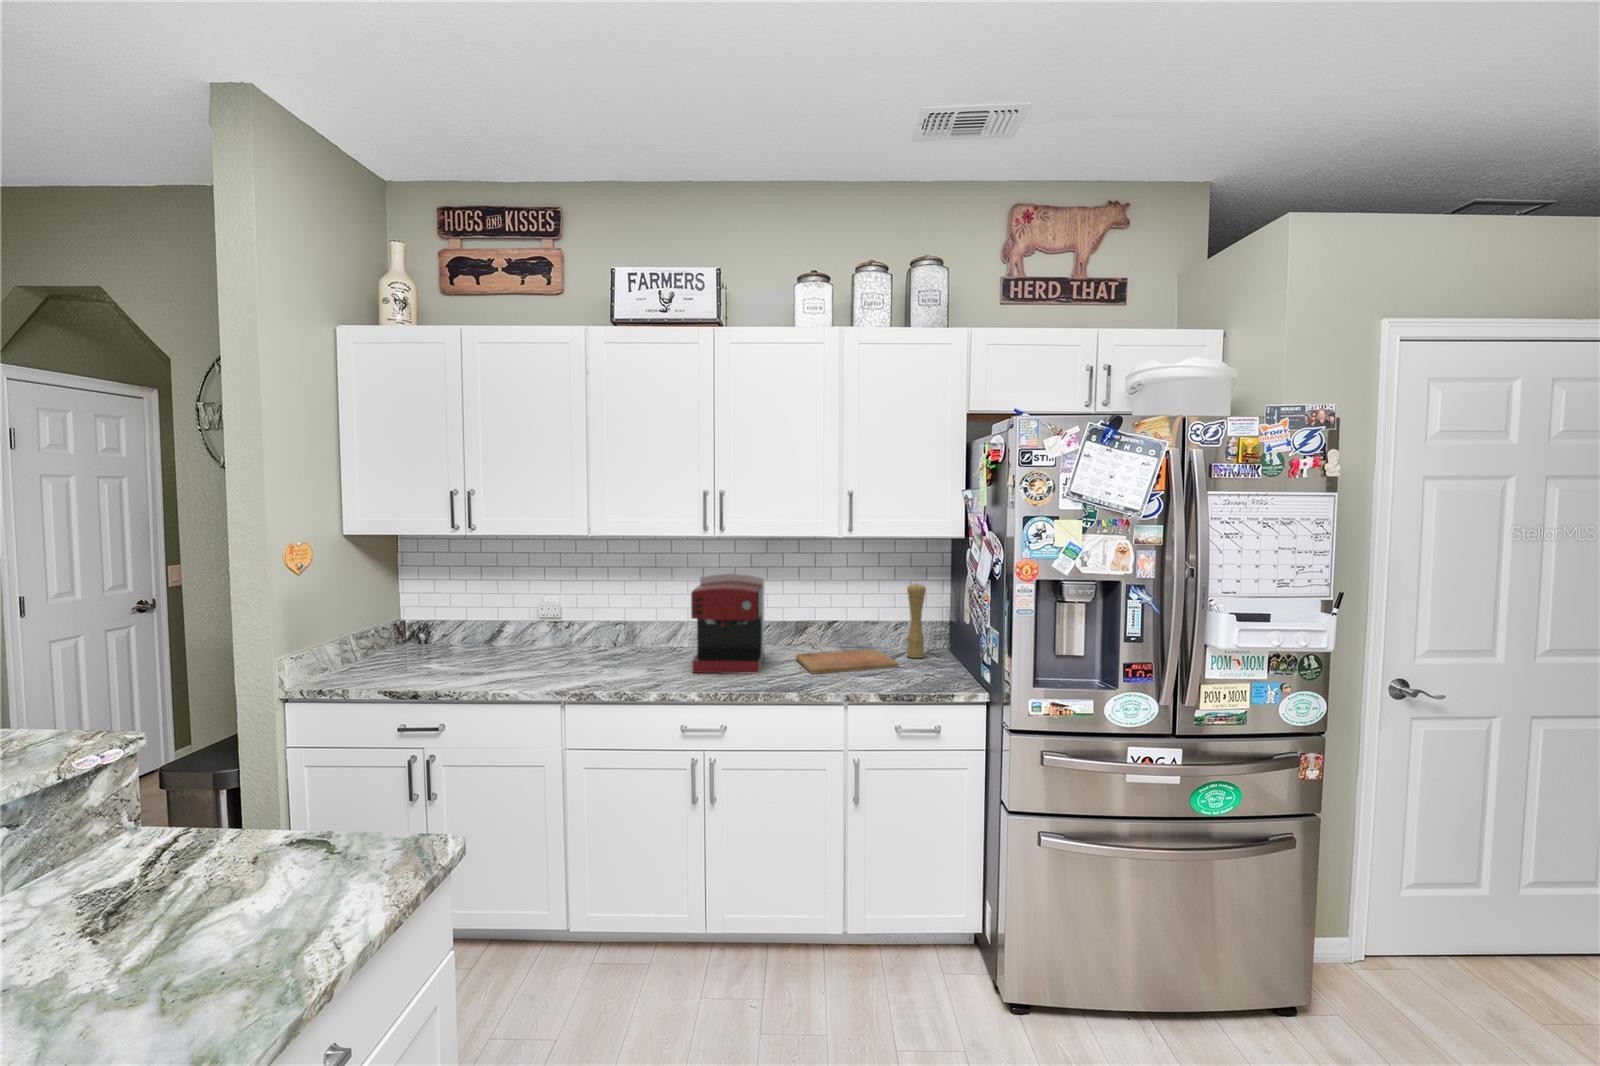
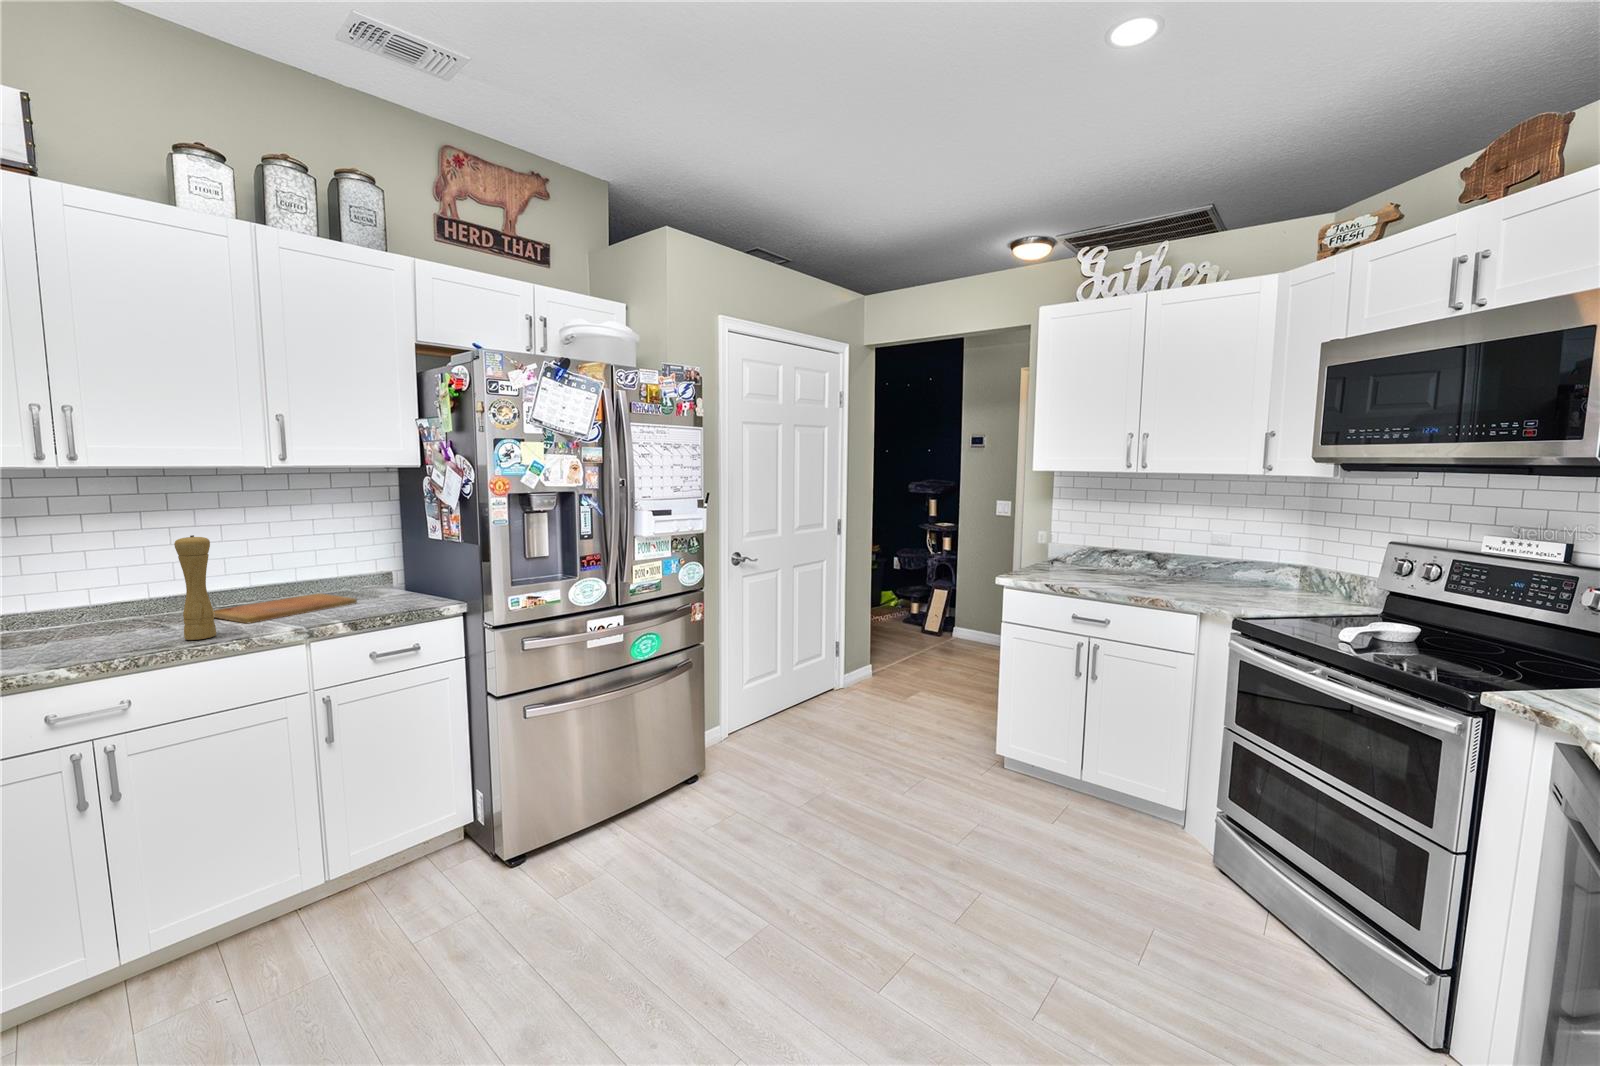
coffee maker: present [691,574,765,674] -> none [24,518,162,653]
pepper mill: present [907,584,926,658] -> present [174,535,216,640]

